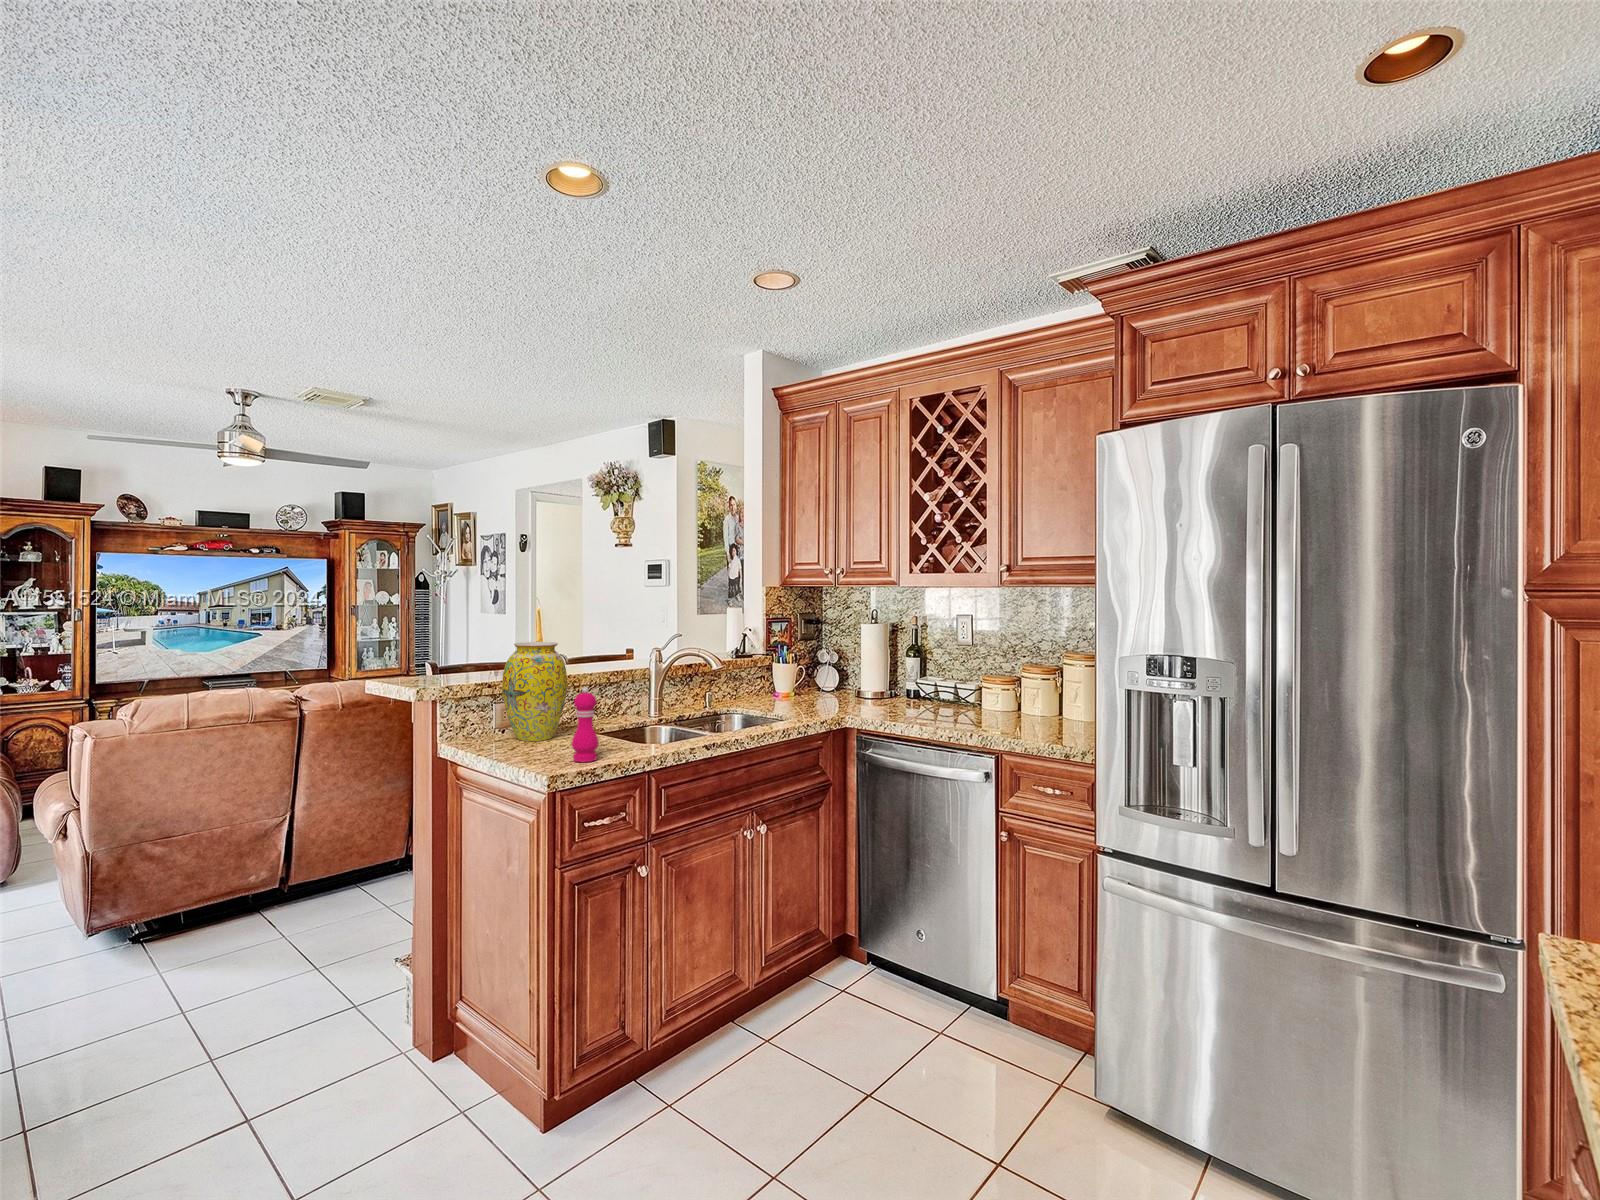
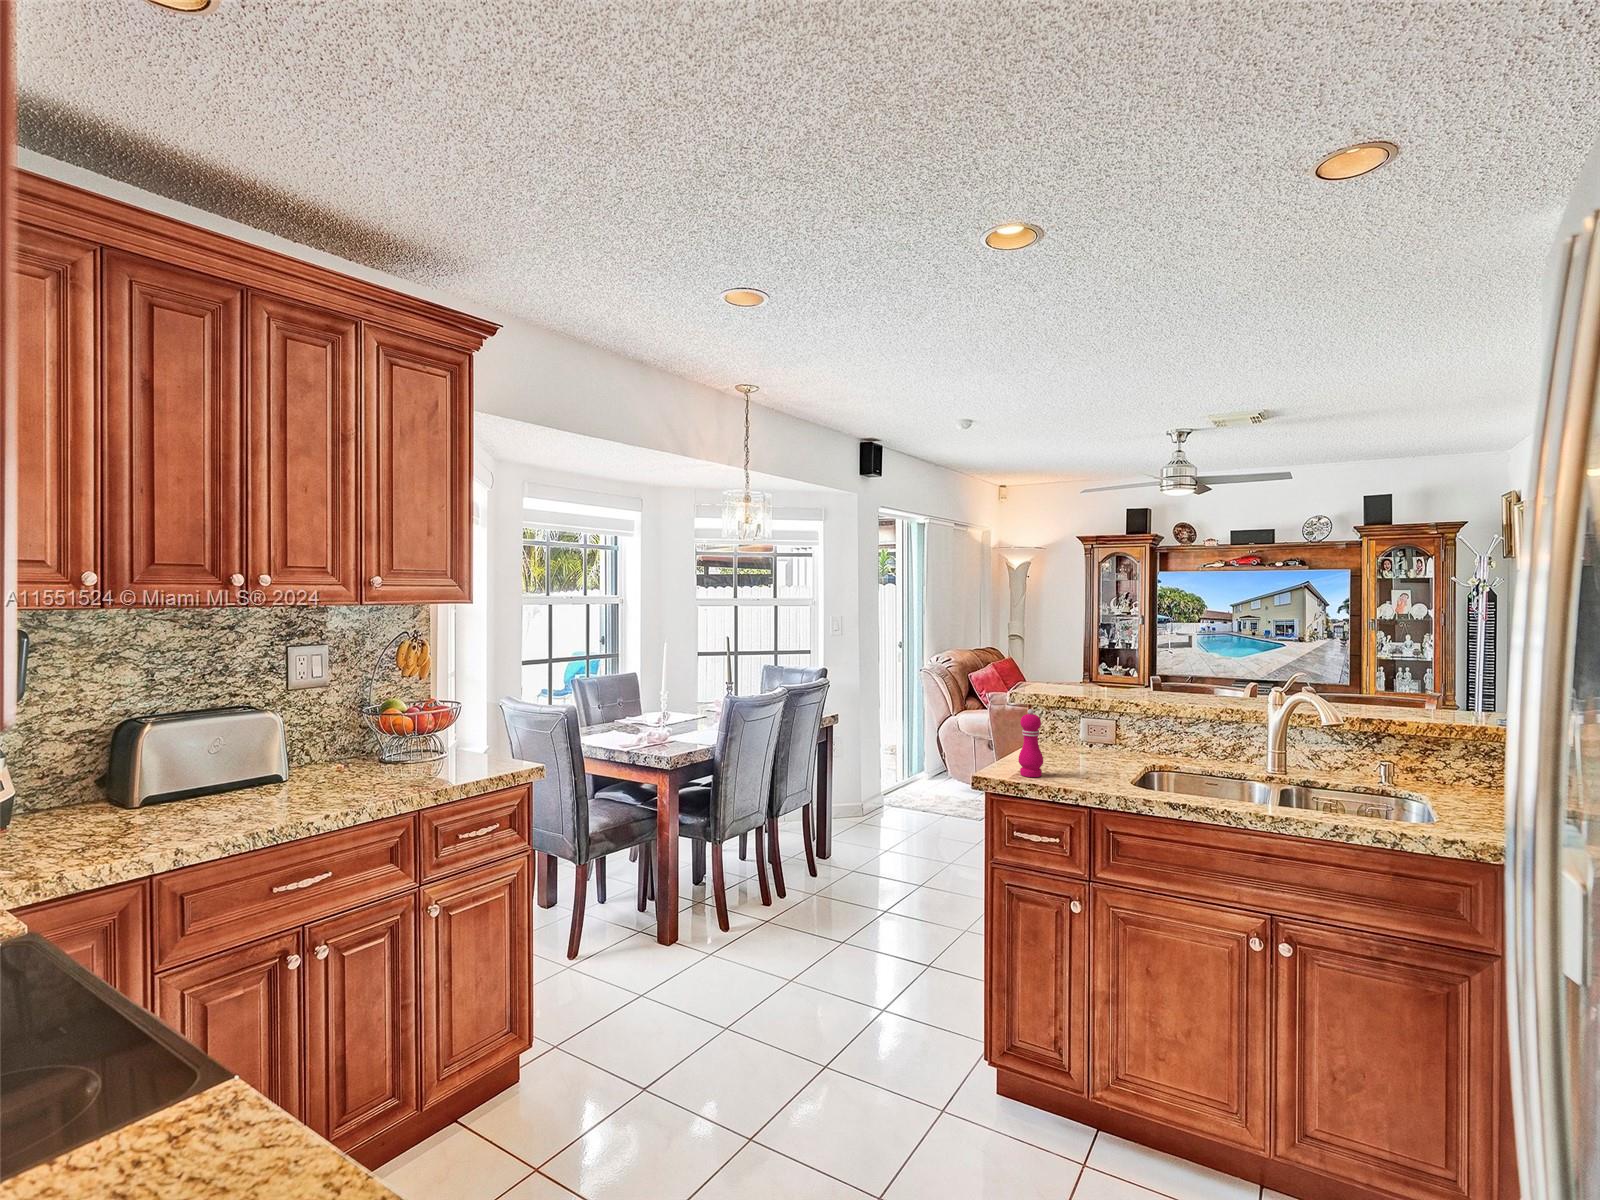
vase: present [502,642,567,741] -> none [1060,666,1121,759]

